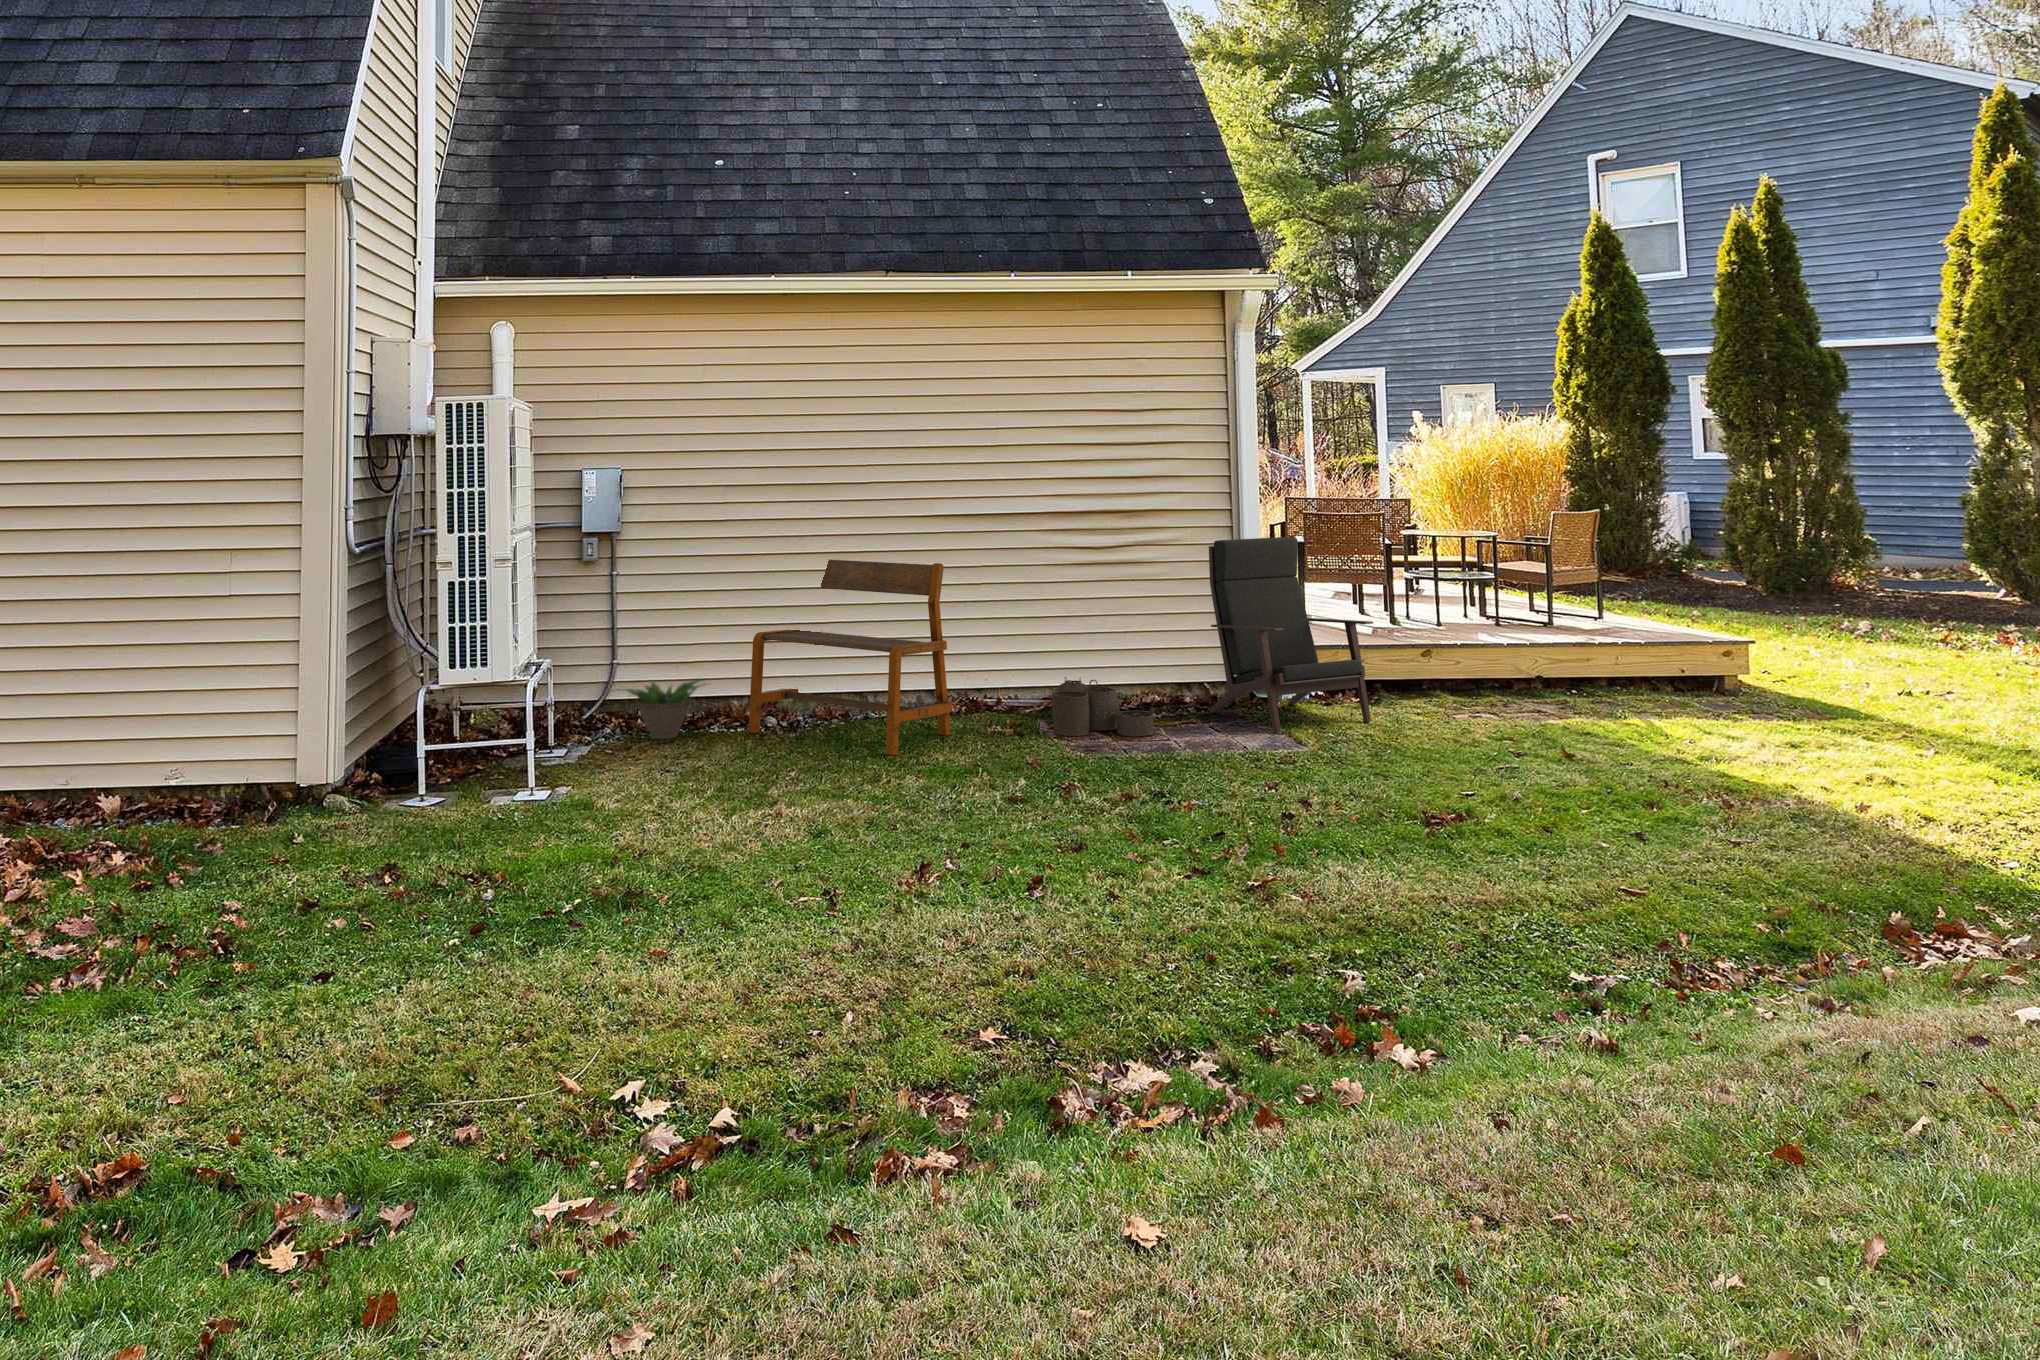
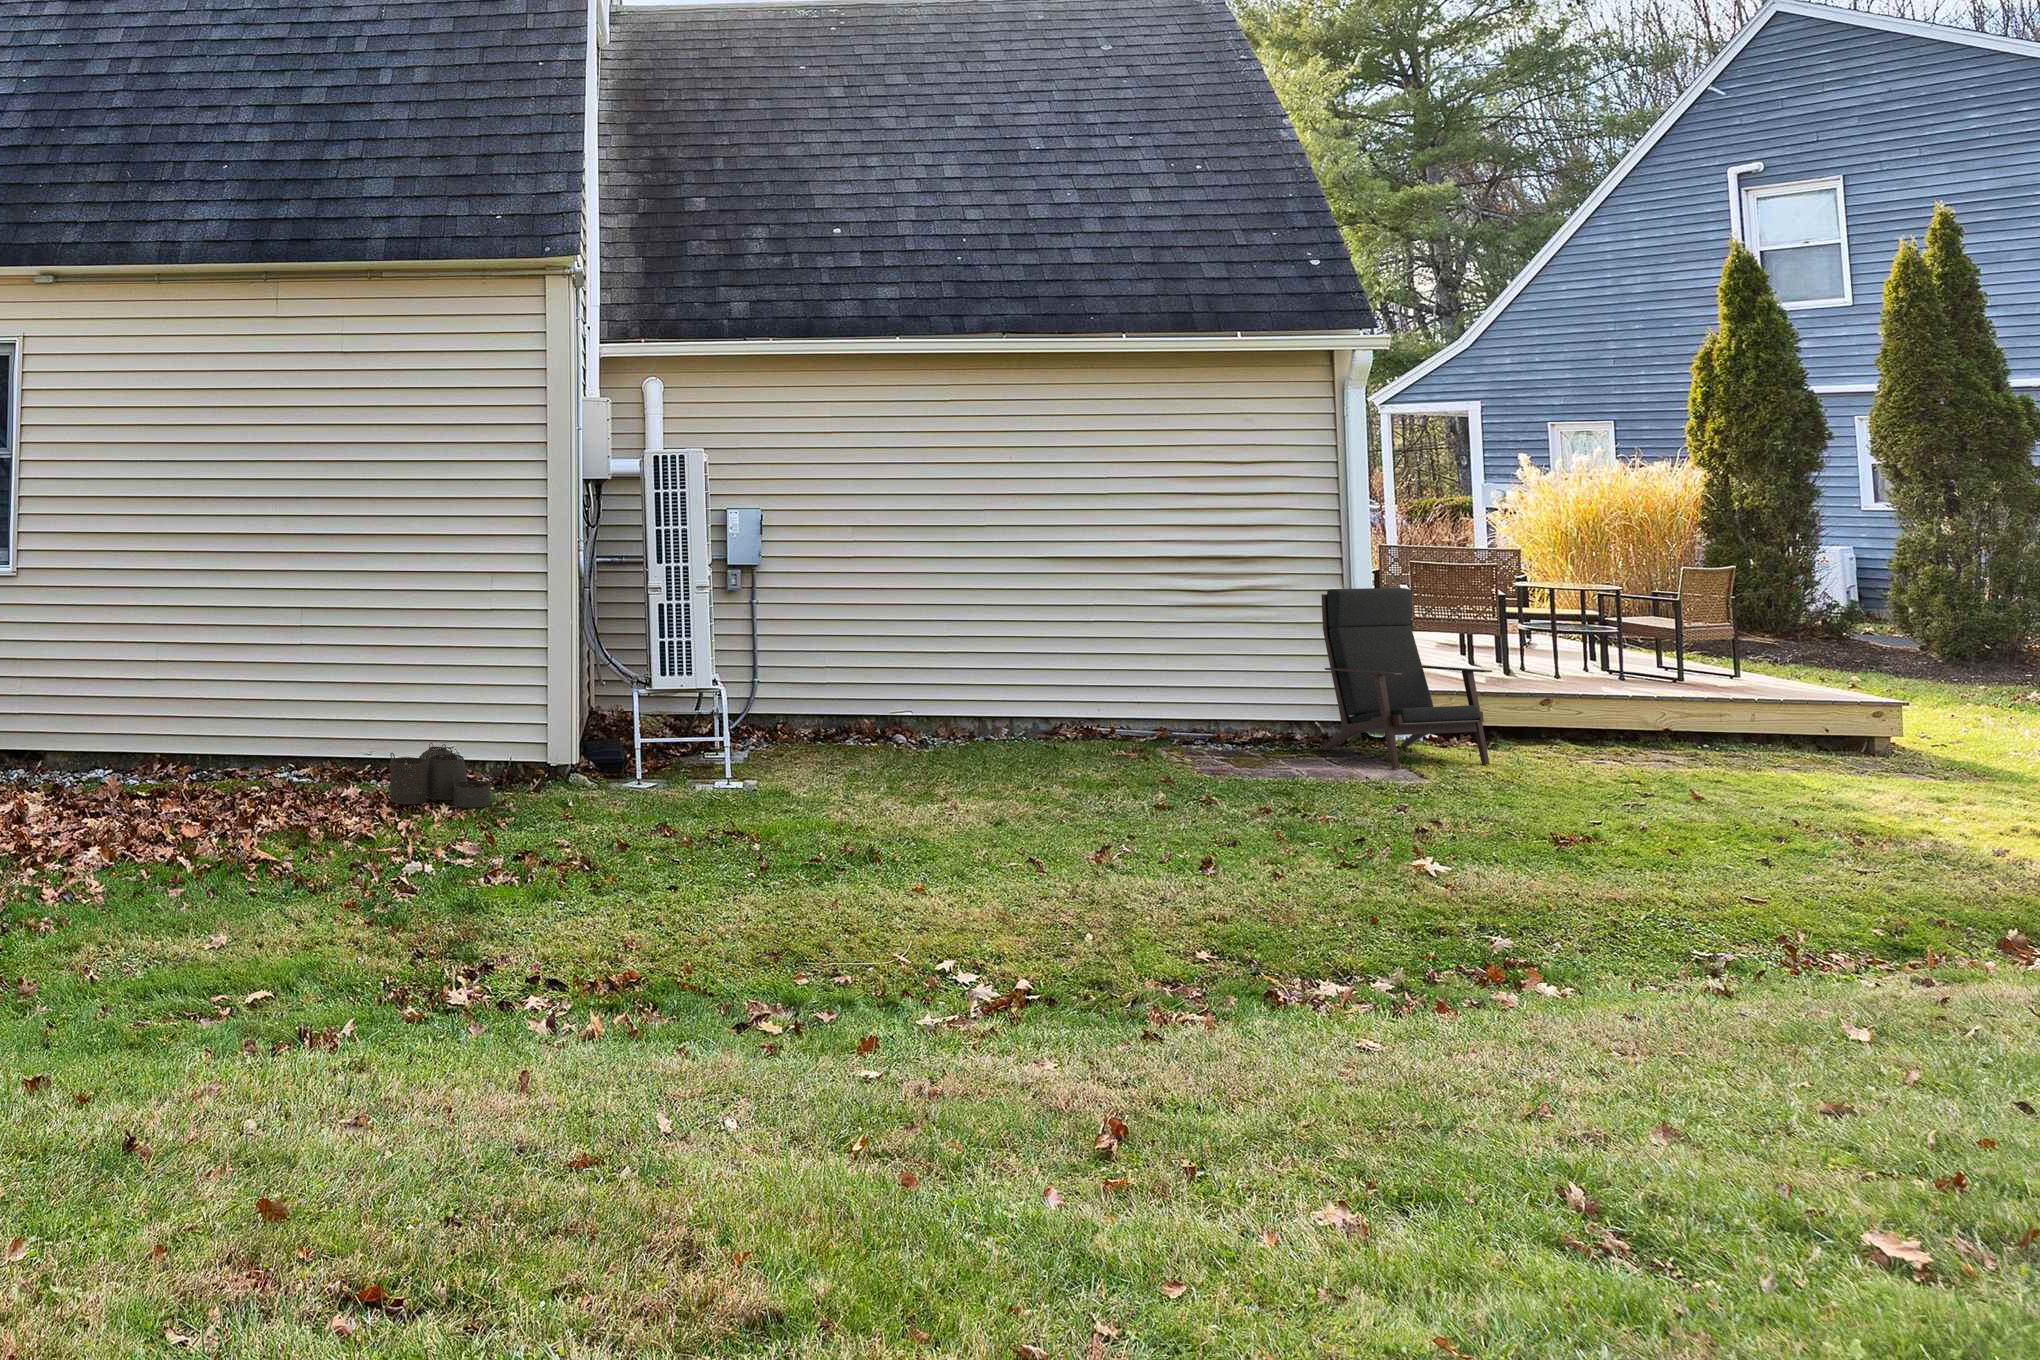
bench: present [748,560,952,756] -> none [887,593,1080,771]
woven basket: present [1051,677,1154,736] -> present [390,743,491,808]
decorative plant: present [624,679,706,739] -> none [764,698,855,749]

